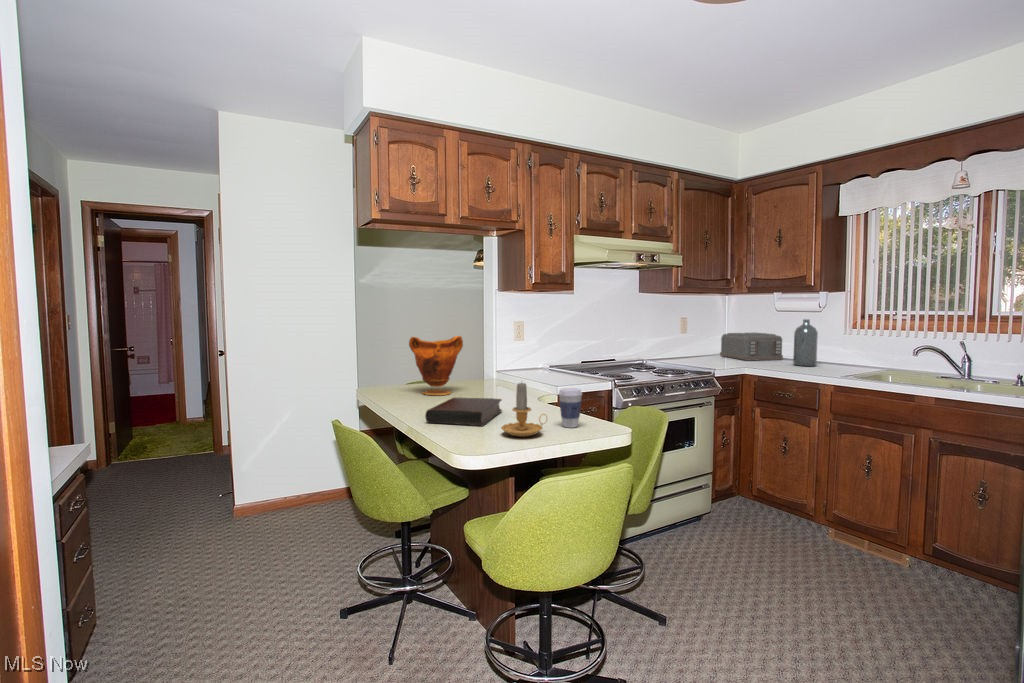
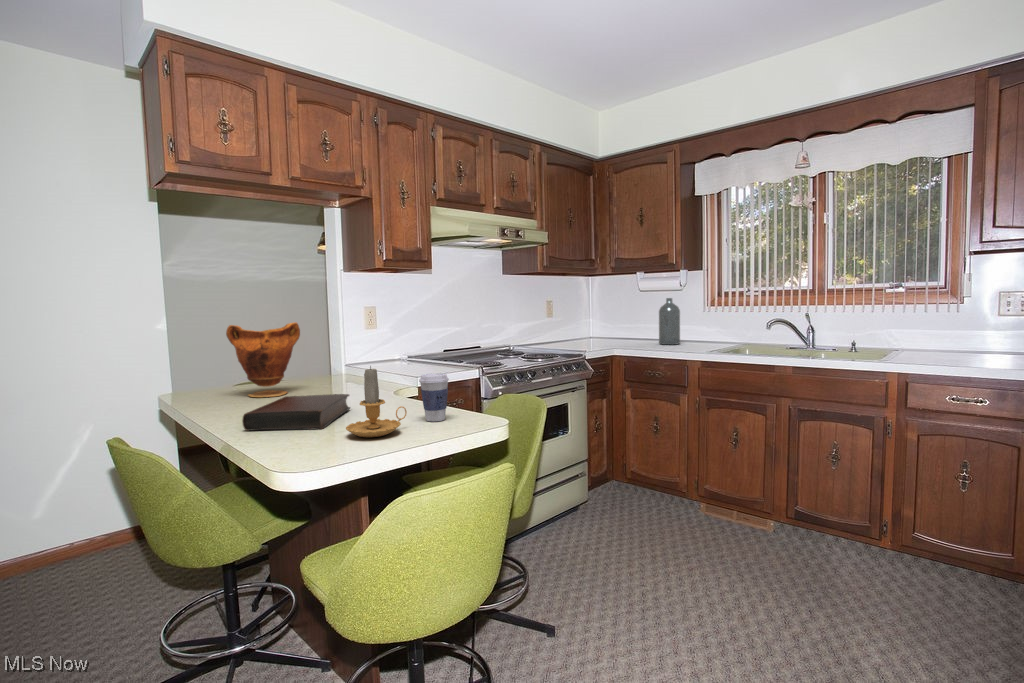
toaster: present [720,333,783,361] -> none [588,315,648,343]

